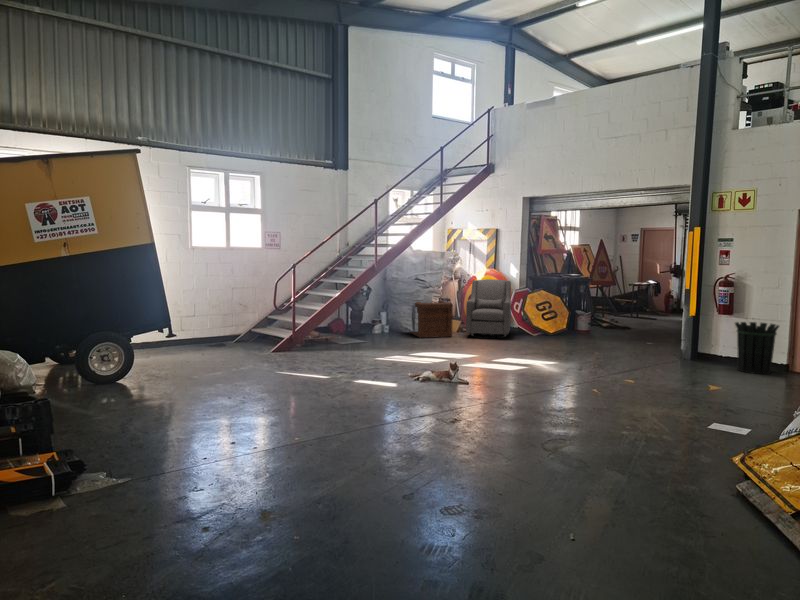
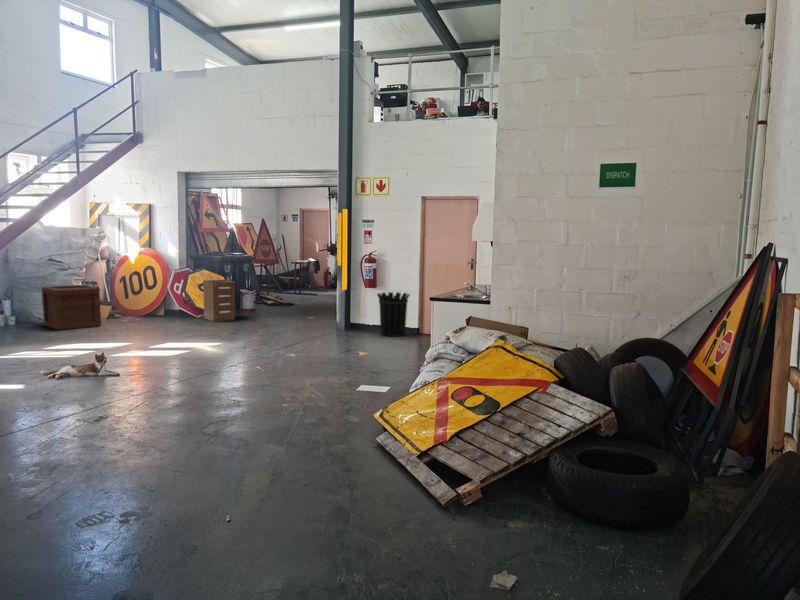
chair: present [466,279,511,338] -> none [117,260,171,324]
filing cabinet: none [540,300,571,341] -> present [203,280,235,322]

